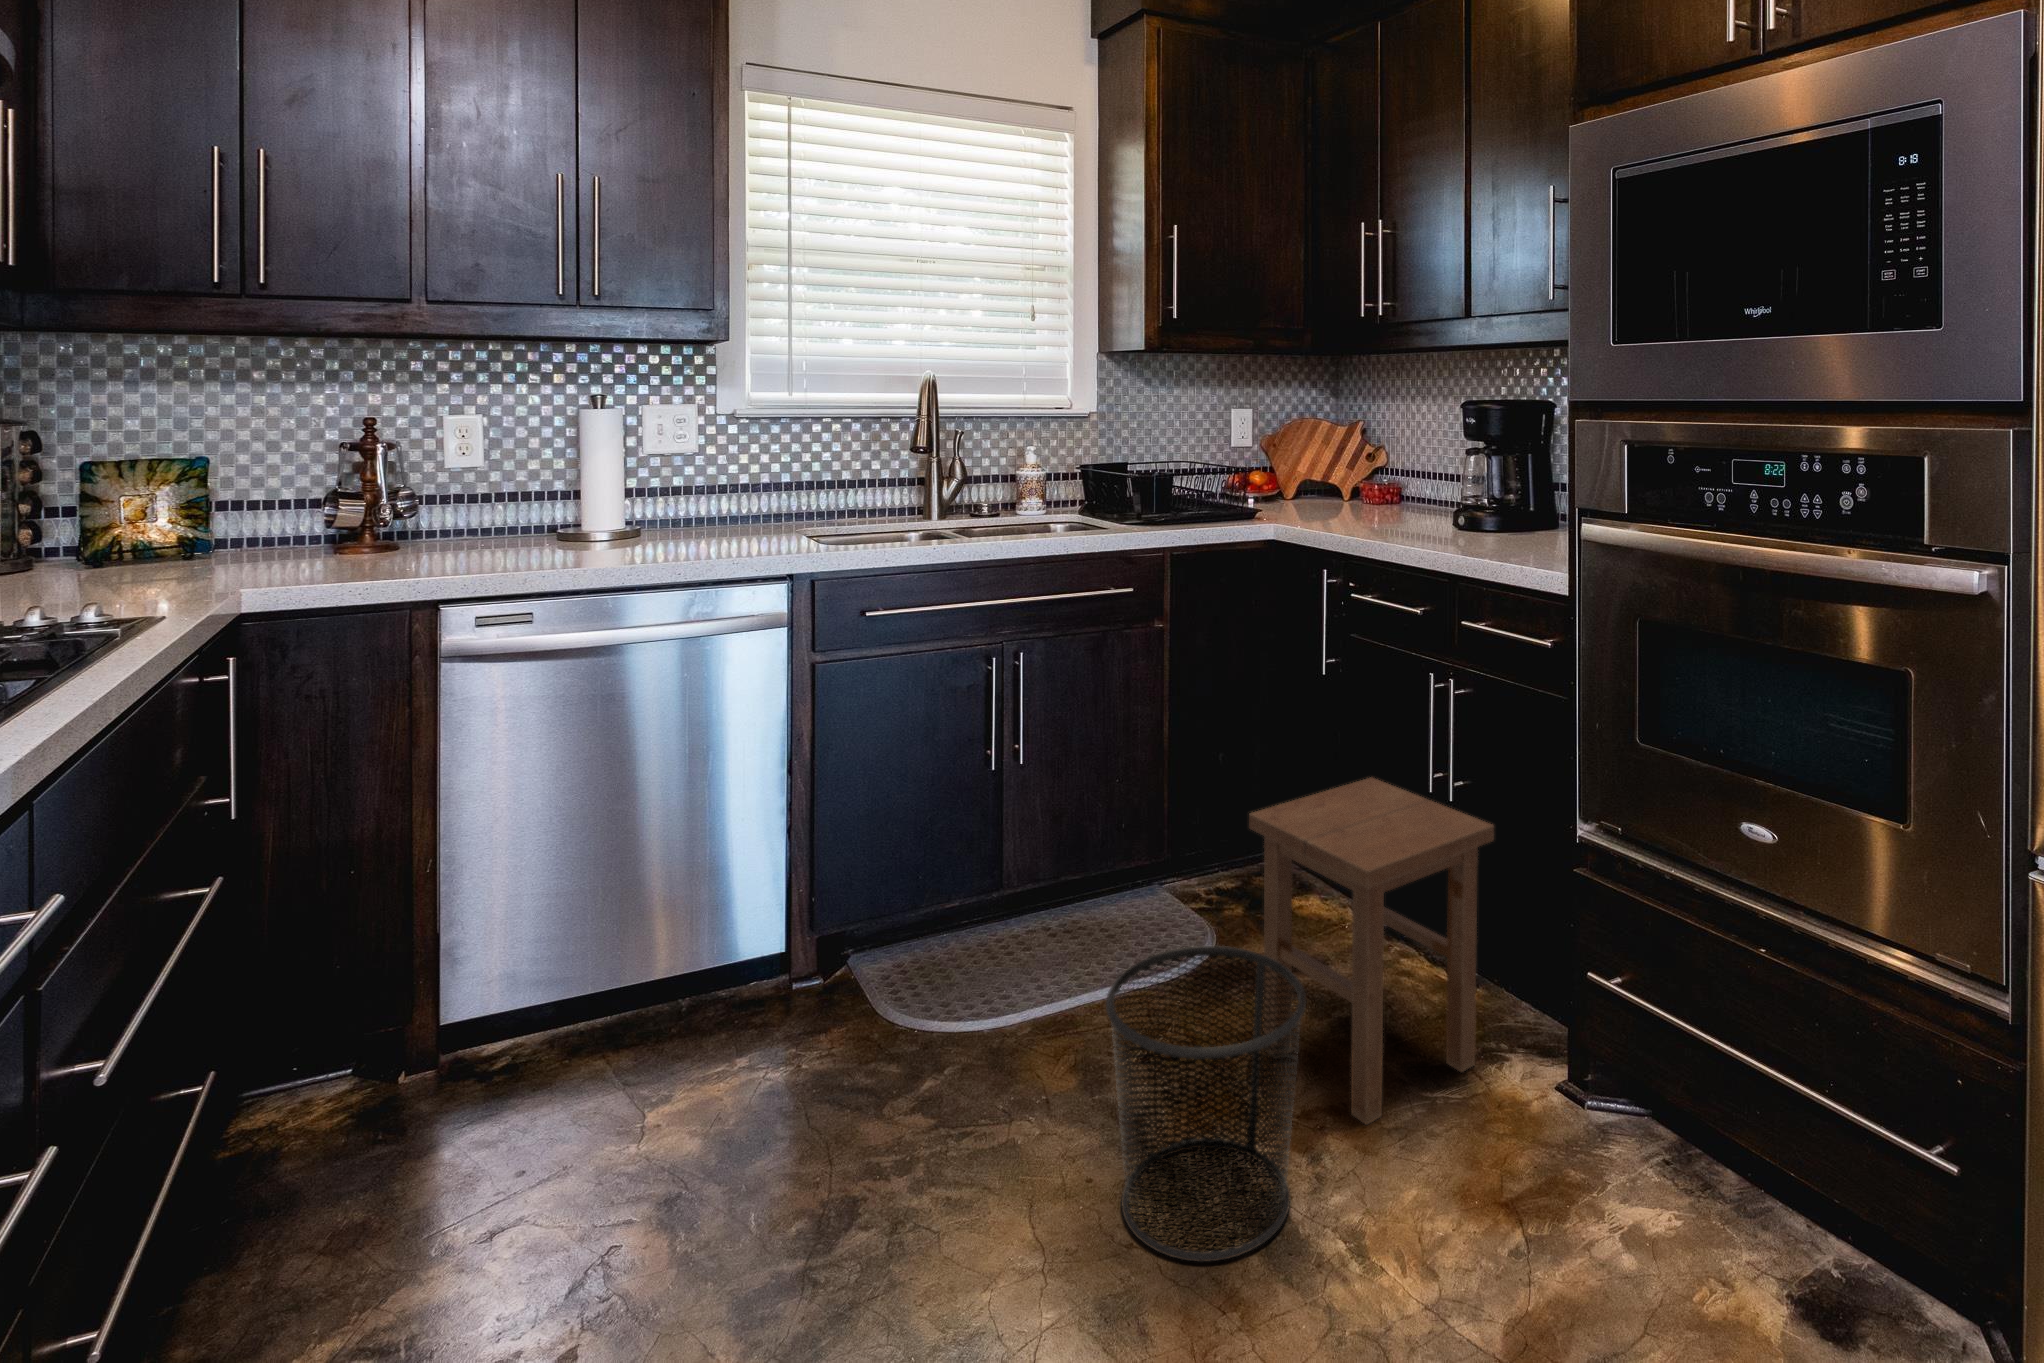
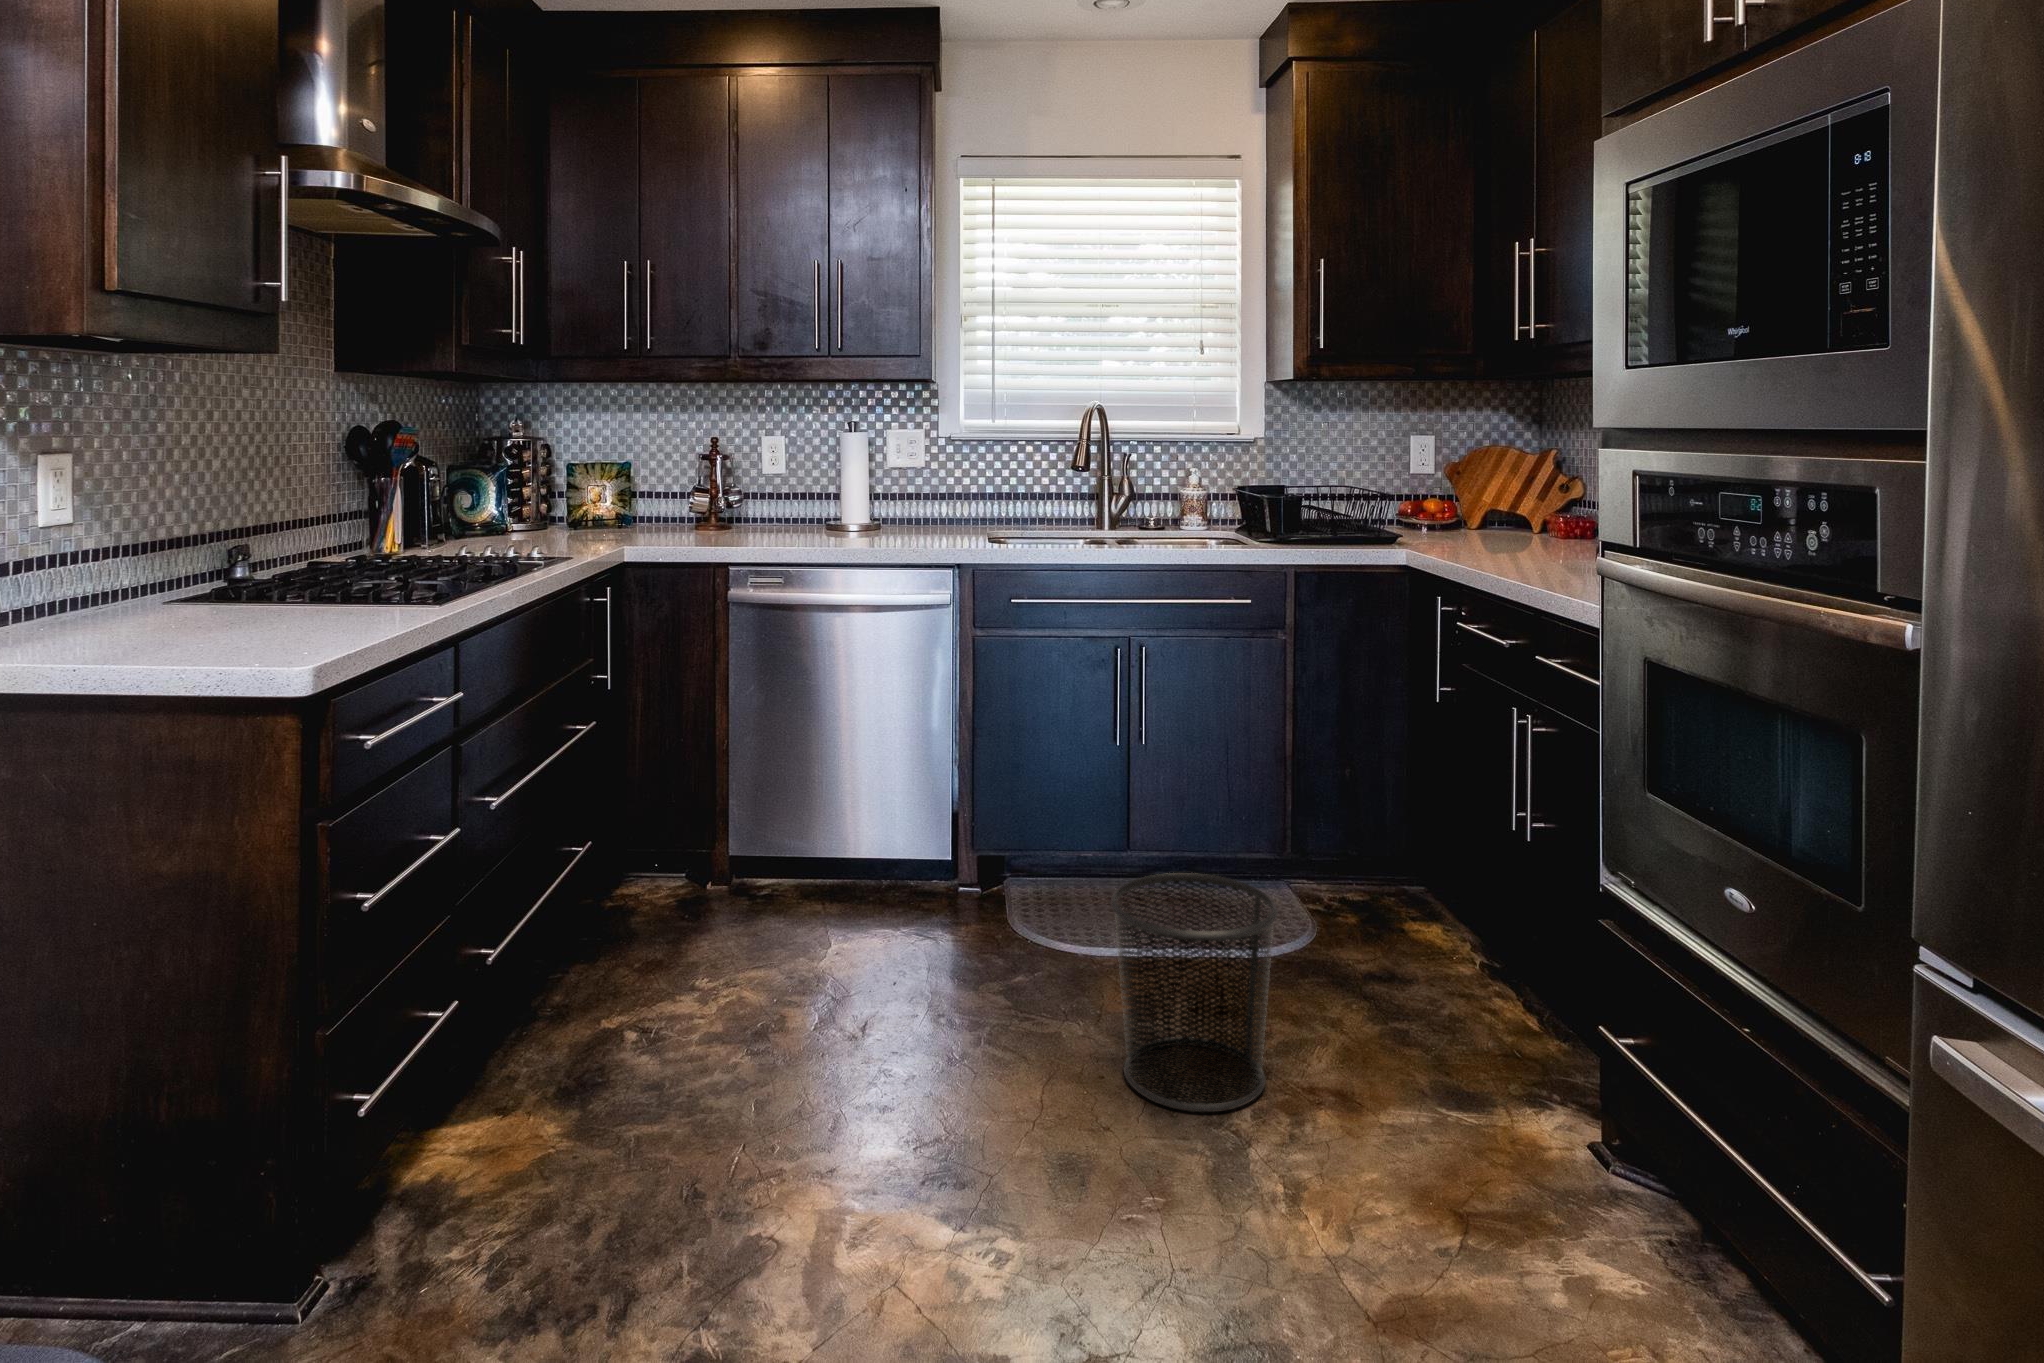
stool: present [1249,777,1494,1125] -> none [1291,779,1518,1071]

